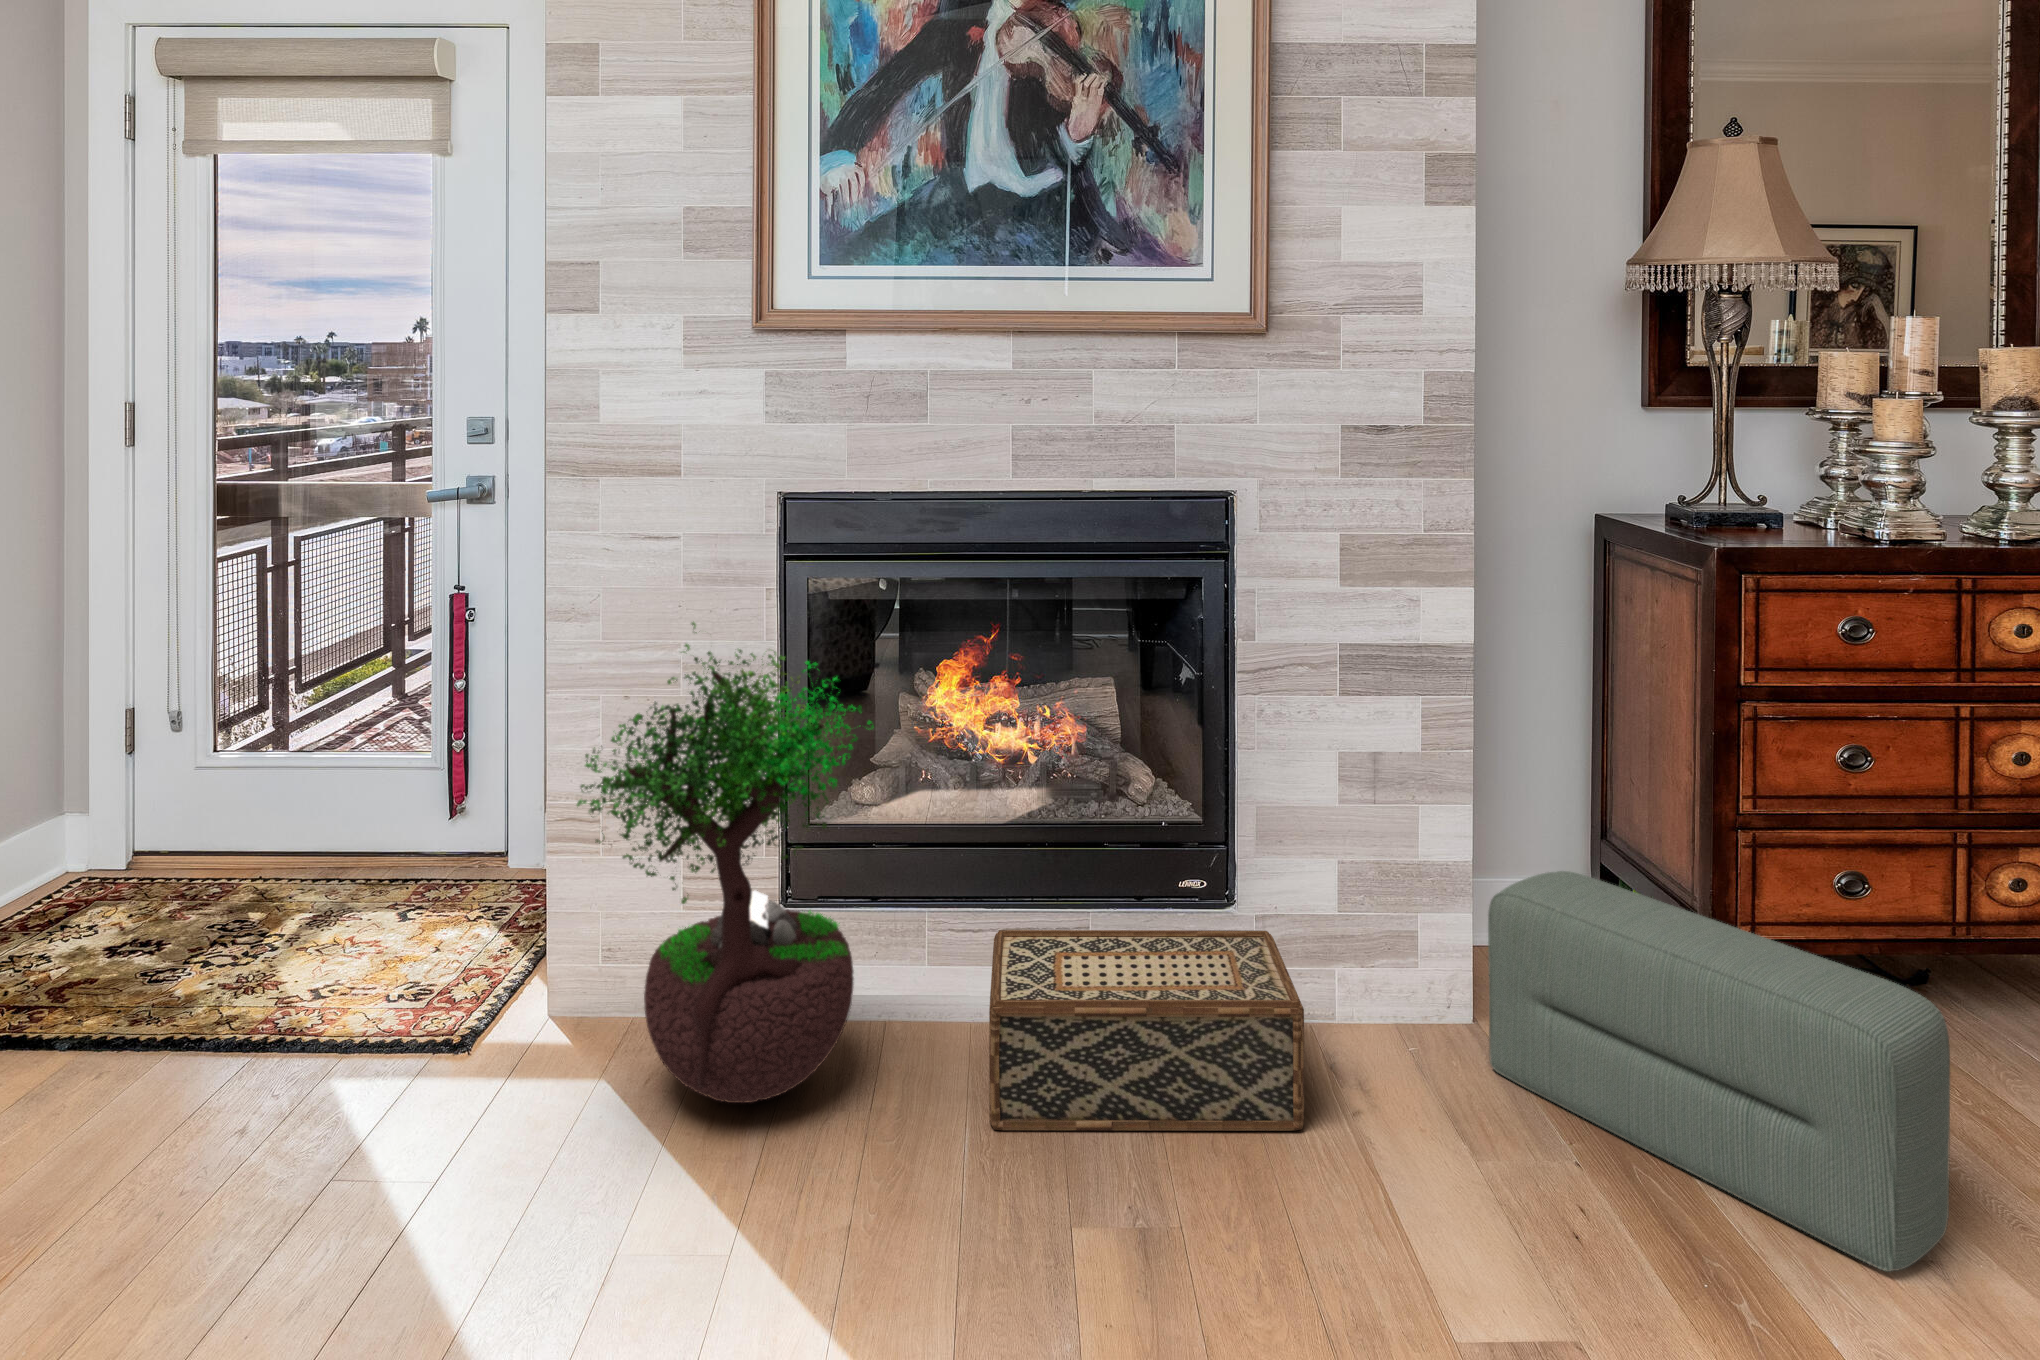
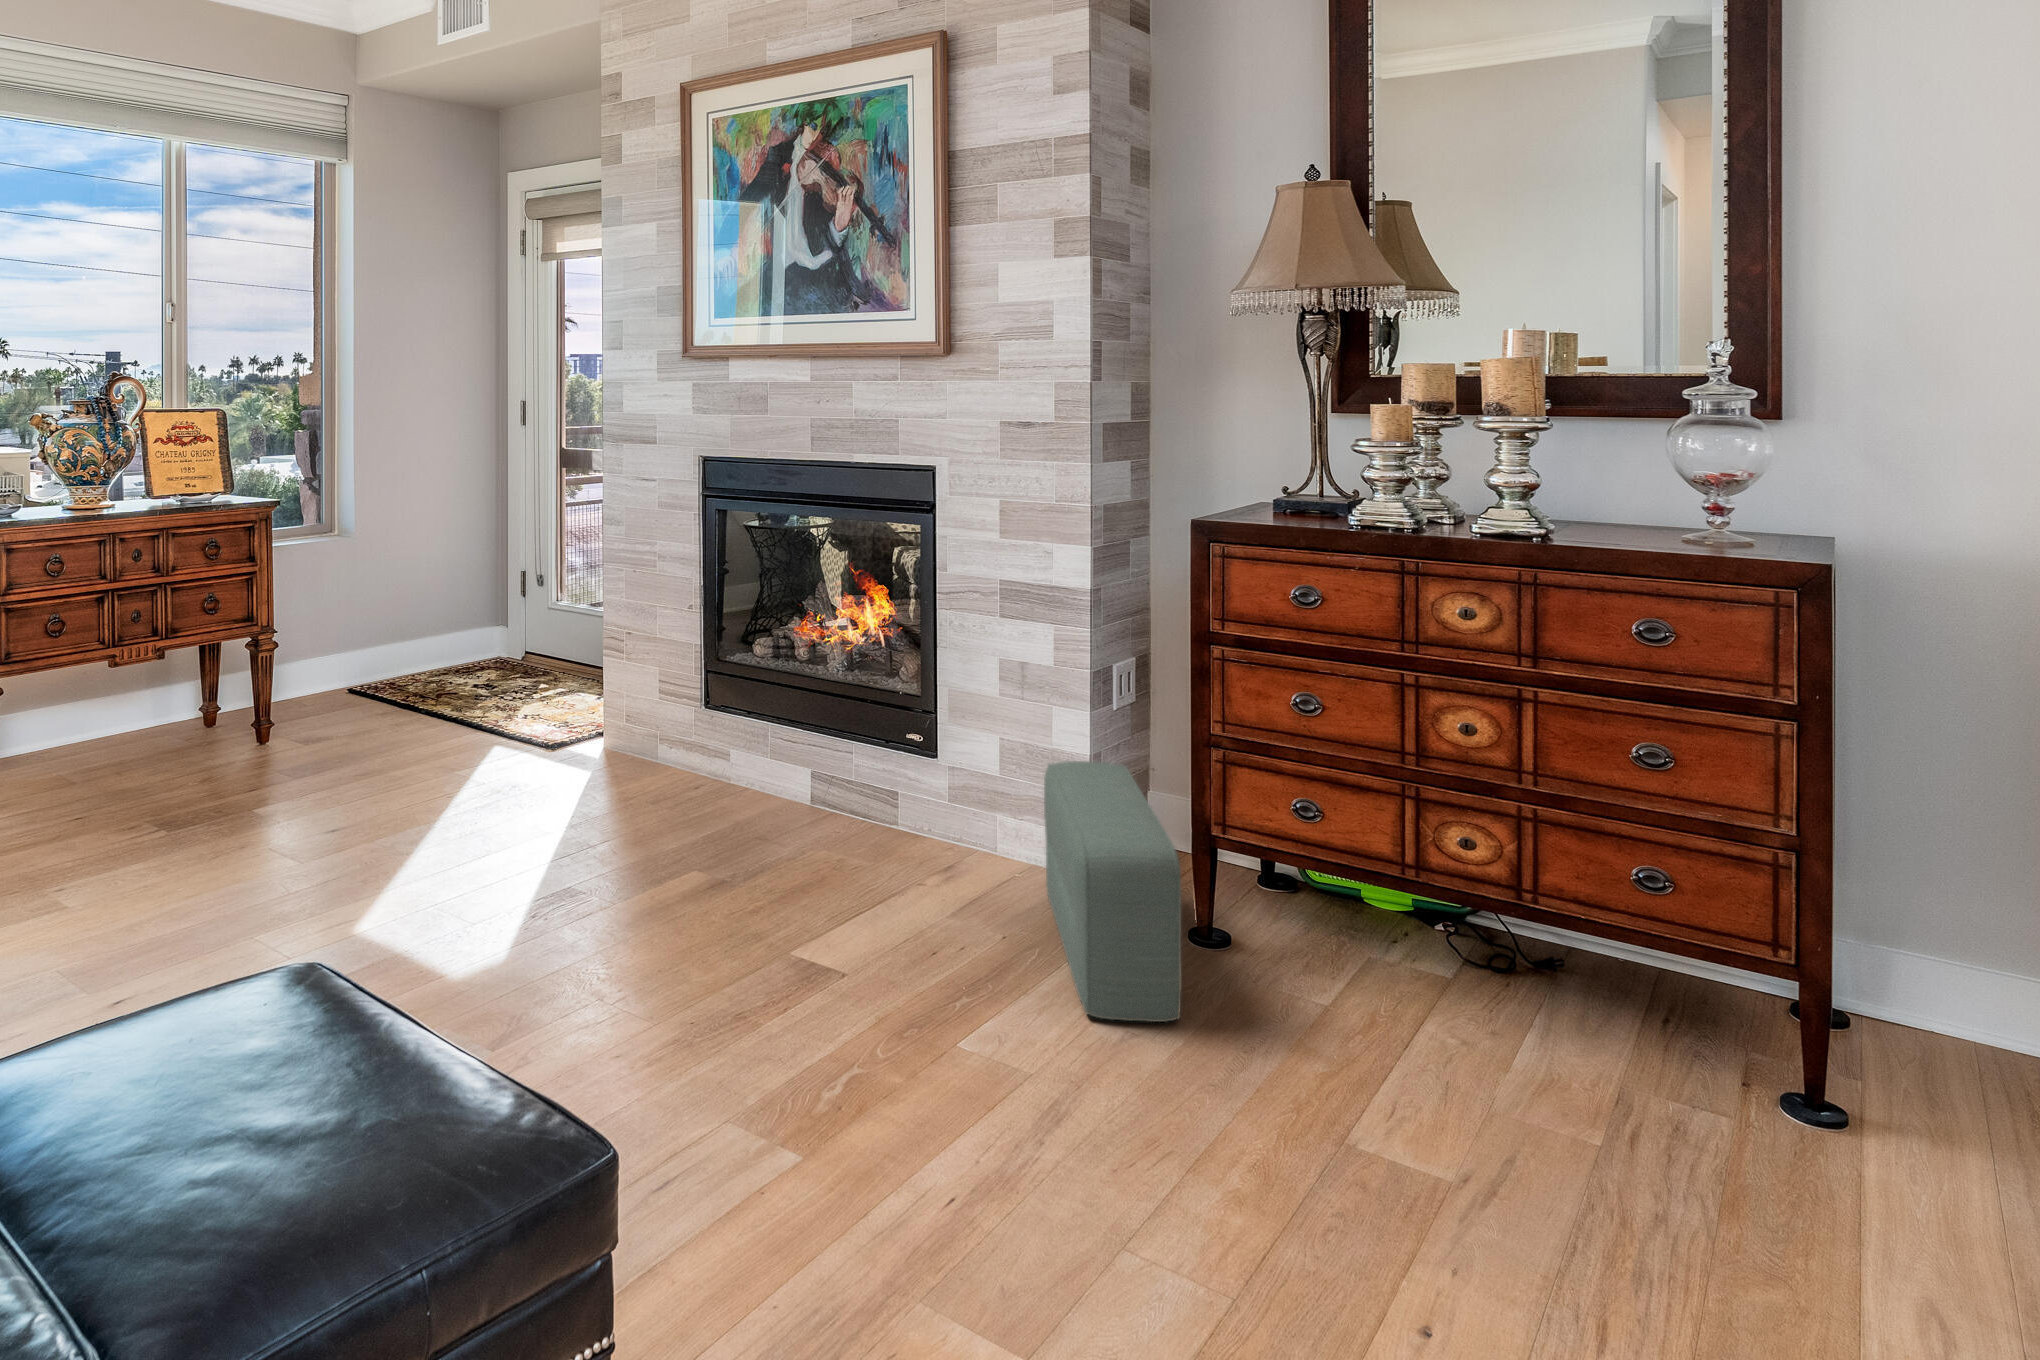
potted tree: present [577,622,873,1103] -> none [530,521,710,794]
woven basket: present [989,930,1304,1131] -> none [726,738,941,876]

